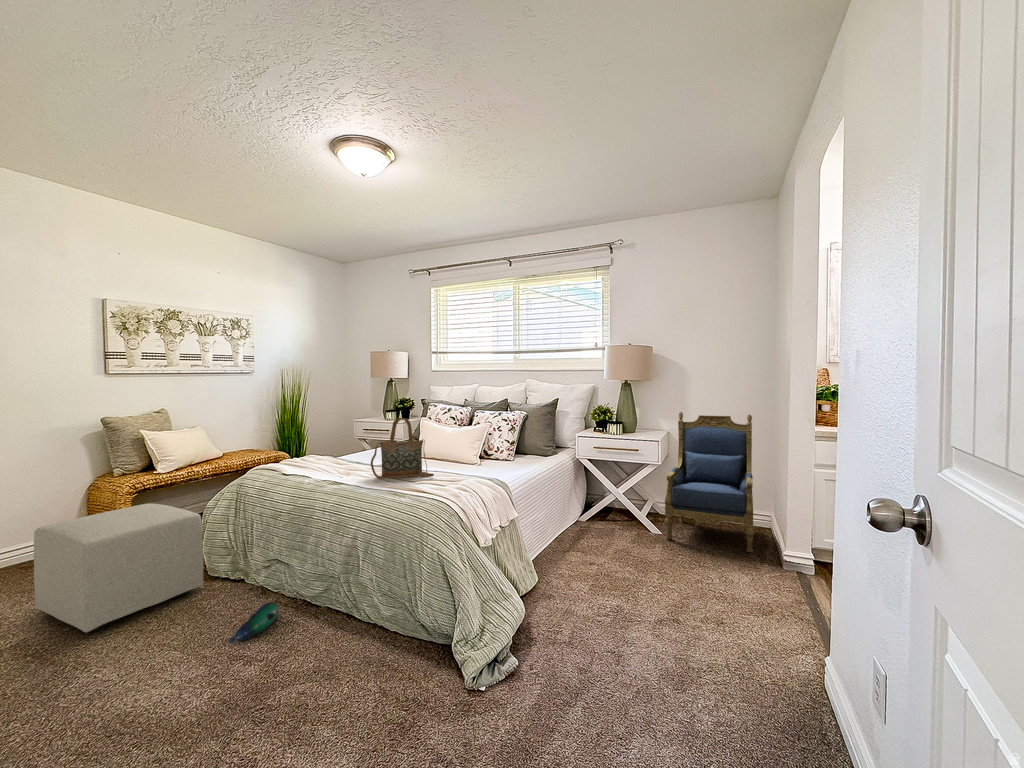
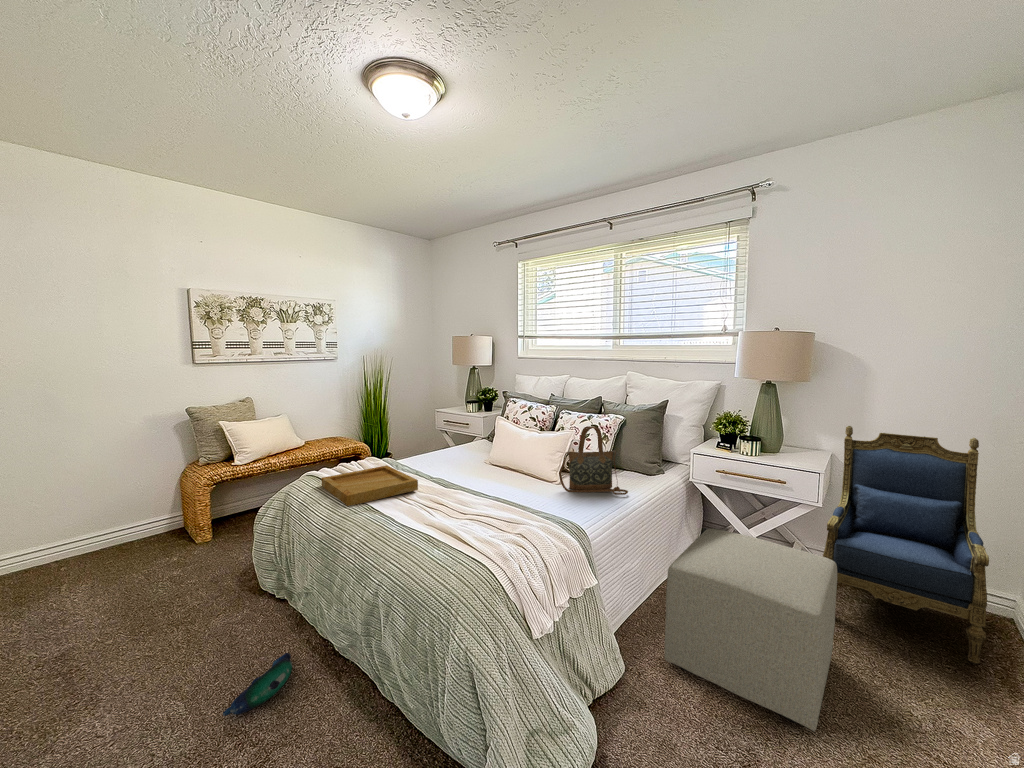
handbag: present [371,418,434,478] -> present [559,426,628,495]
tray: none [279,456,368,481] -> present [322,465,418,506]
ottoman: present [34,503,204,633] -> present [664,529,837,731]

